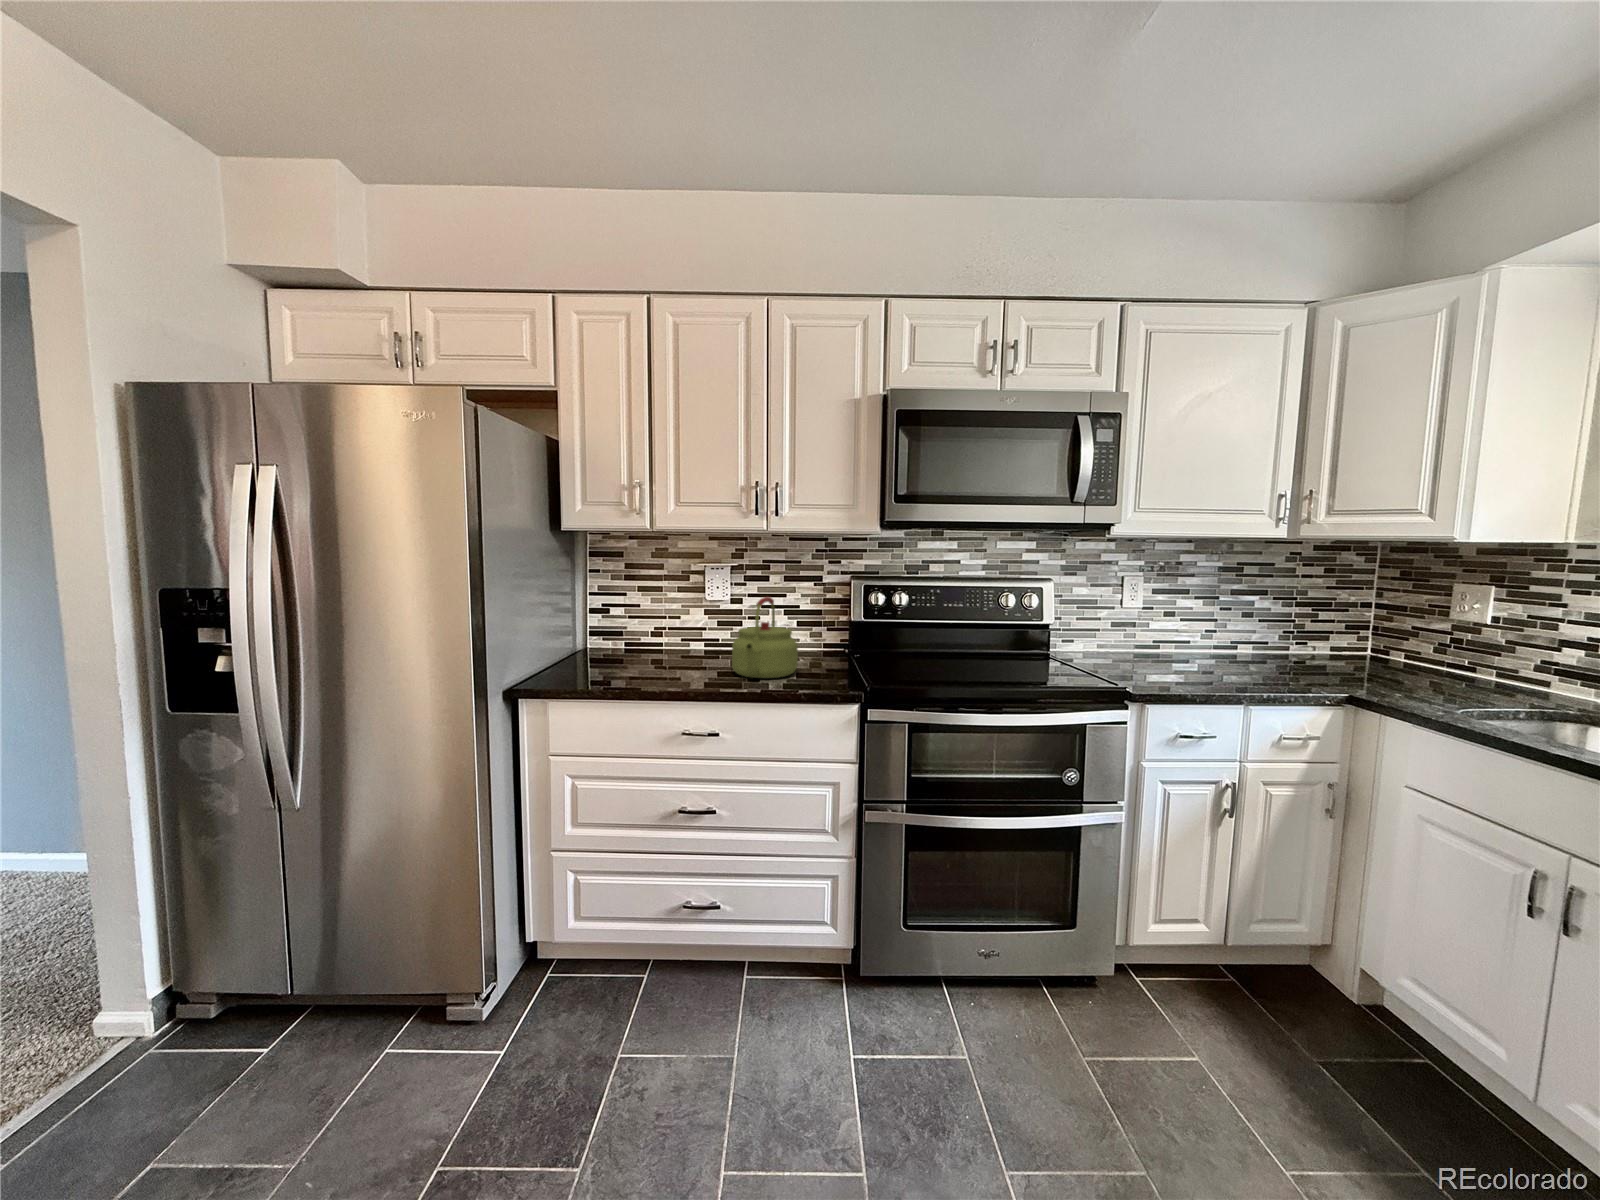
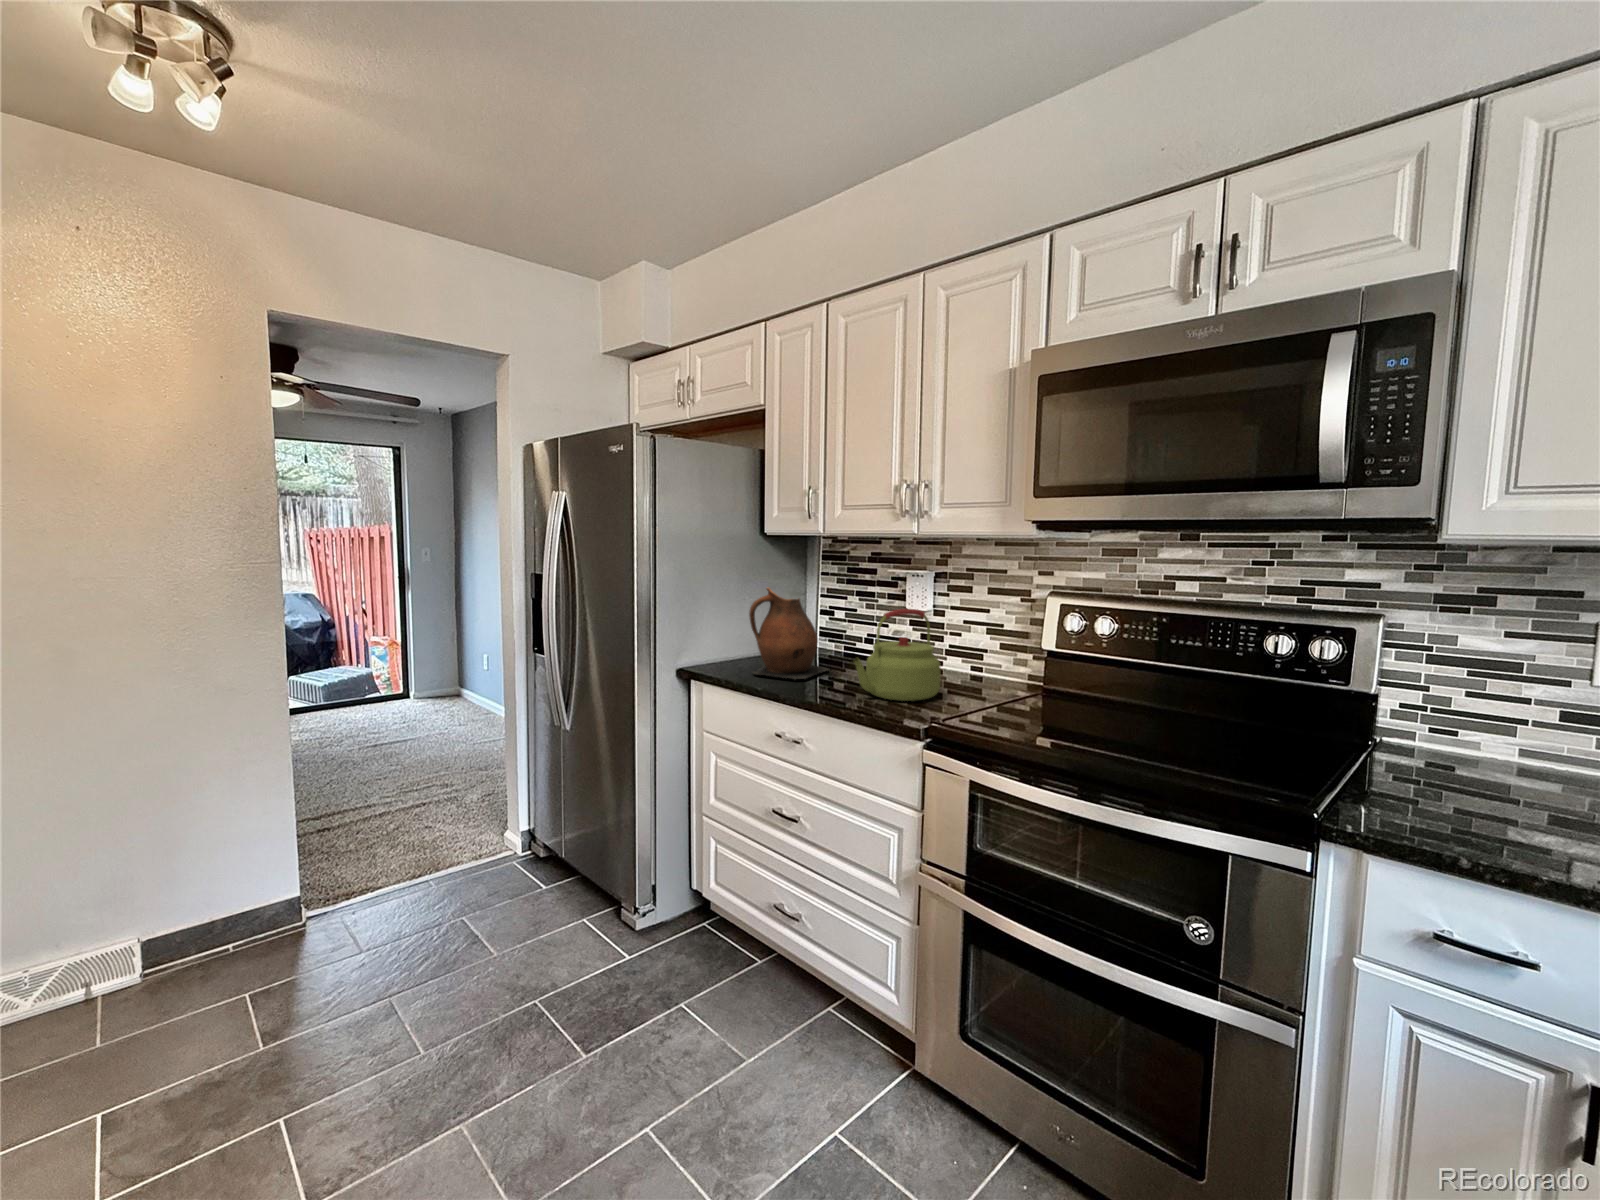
ceramic pitcher: none [589,586,665,679] -> present [749,587,829,680]

